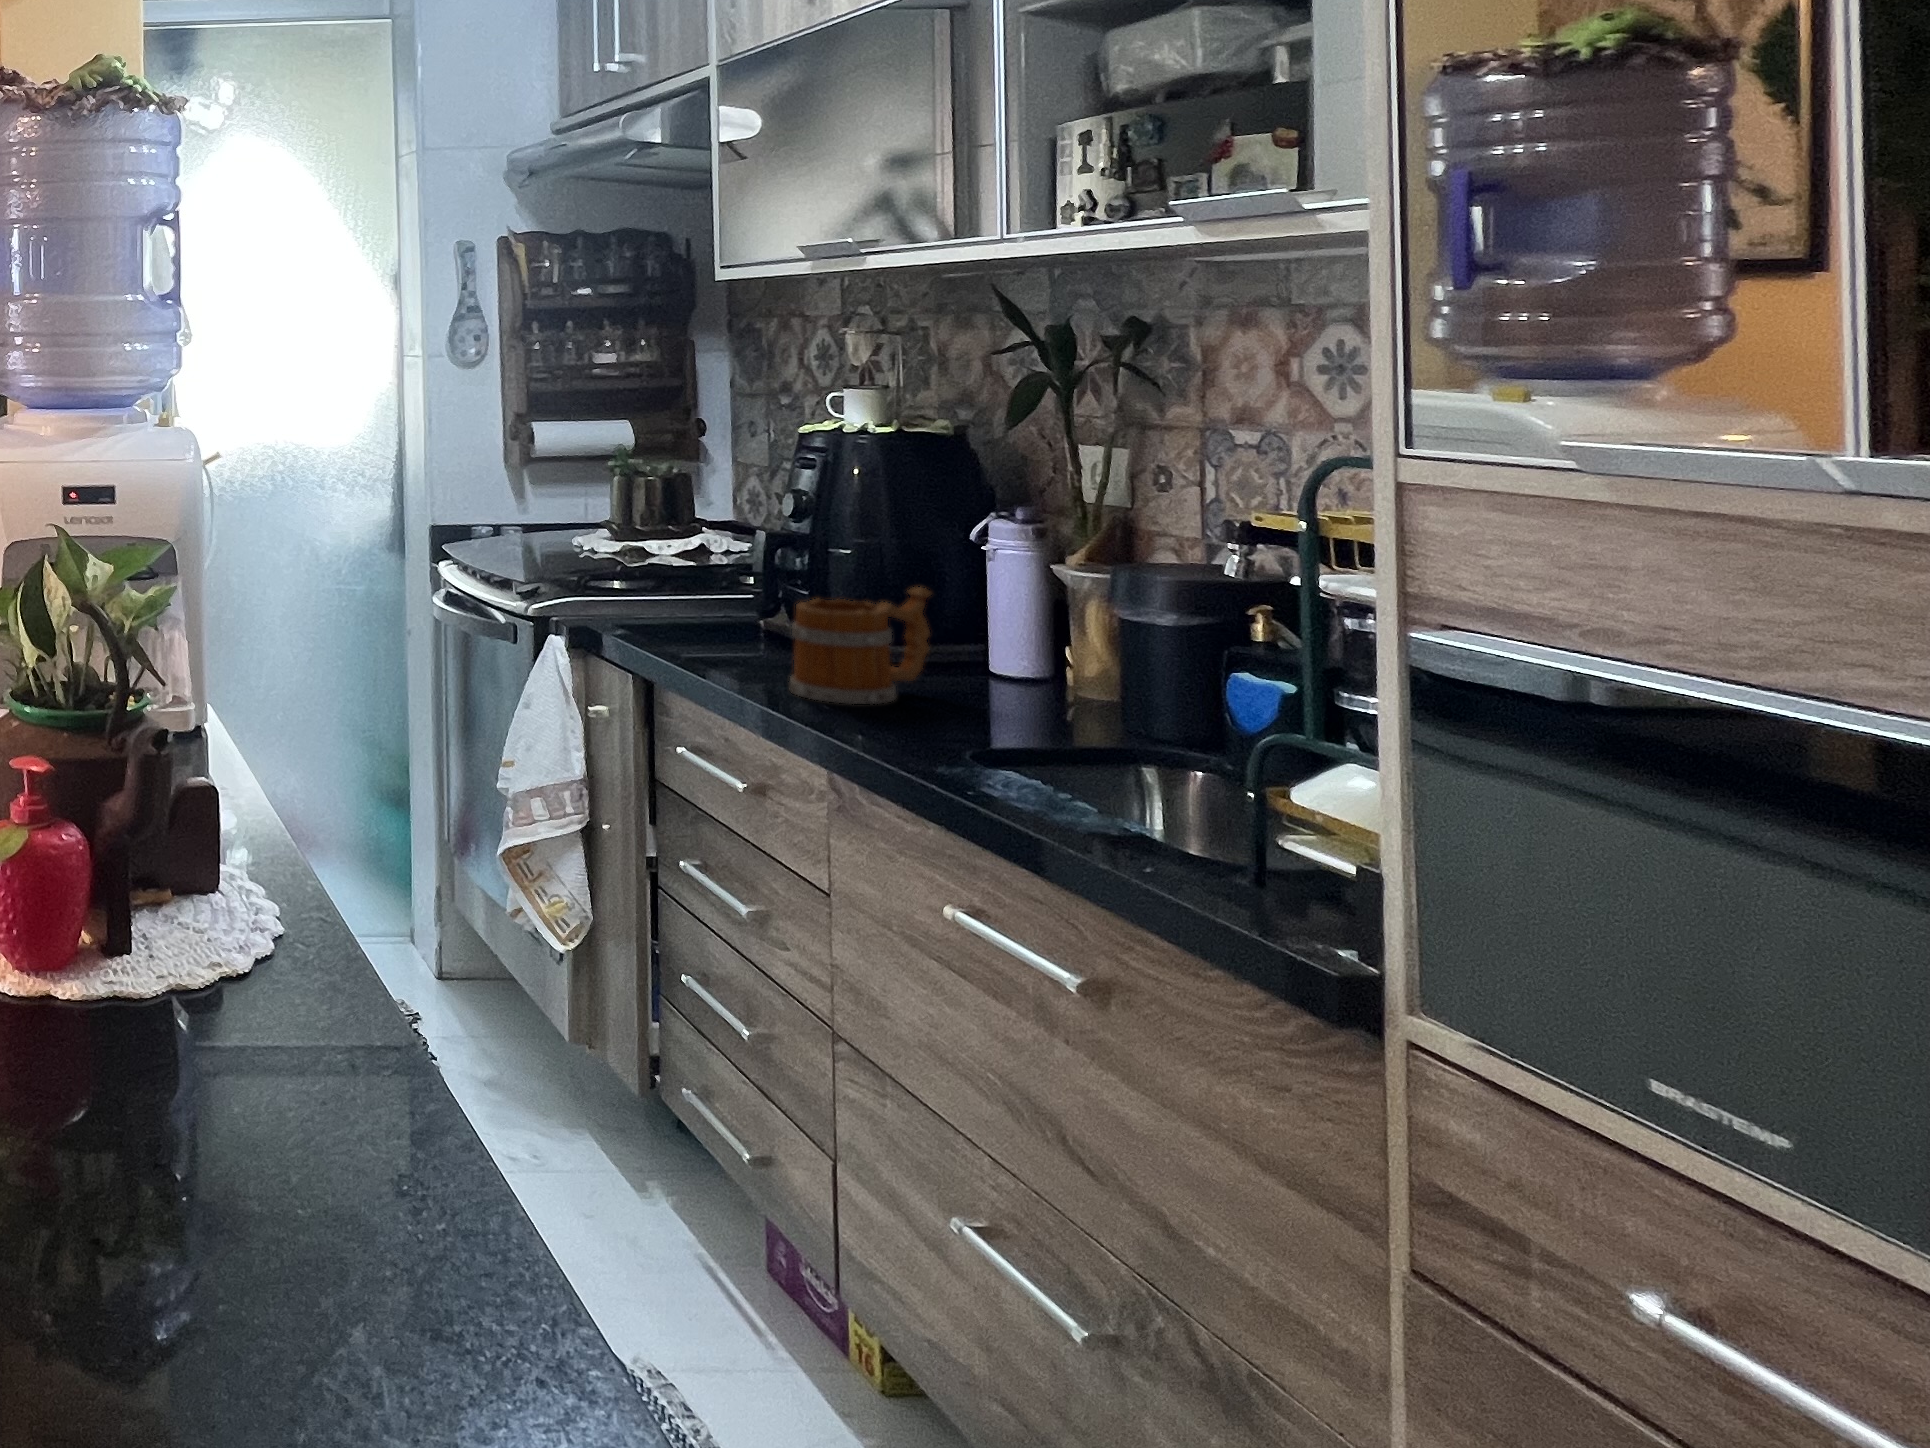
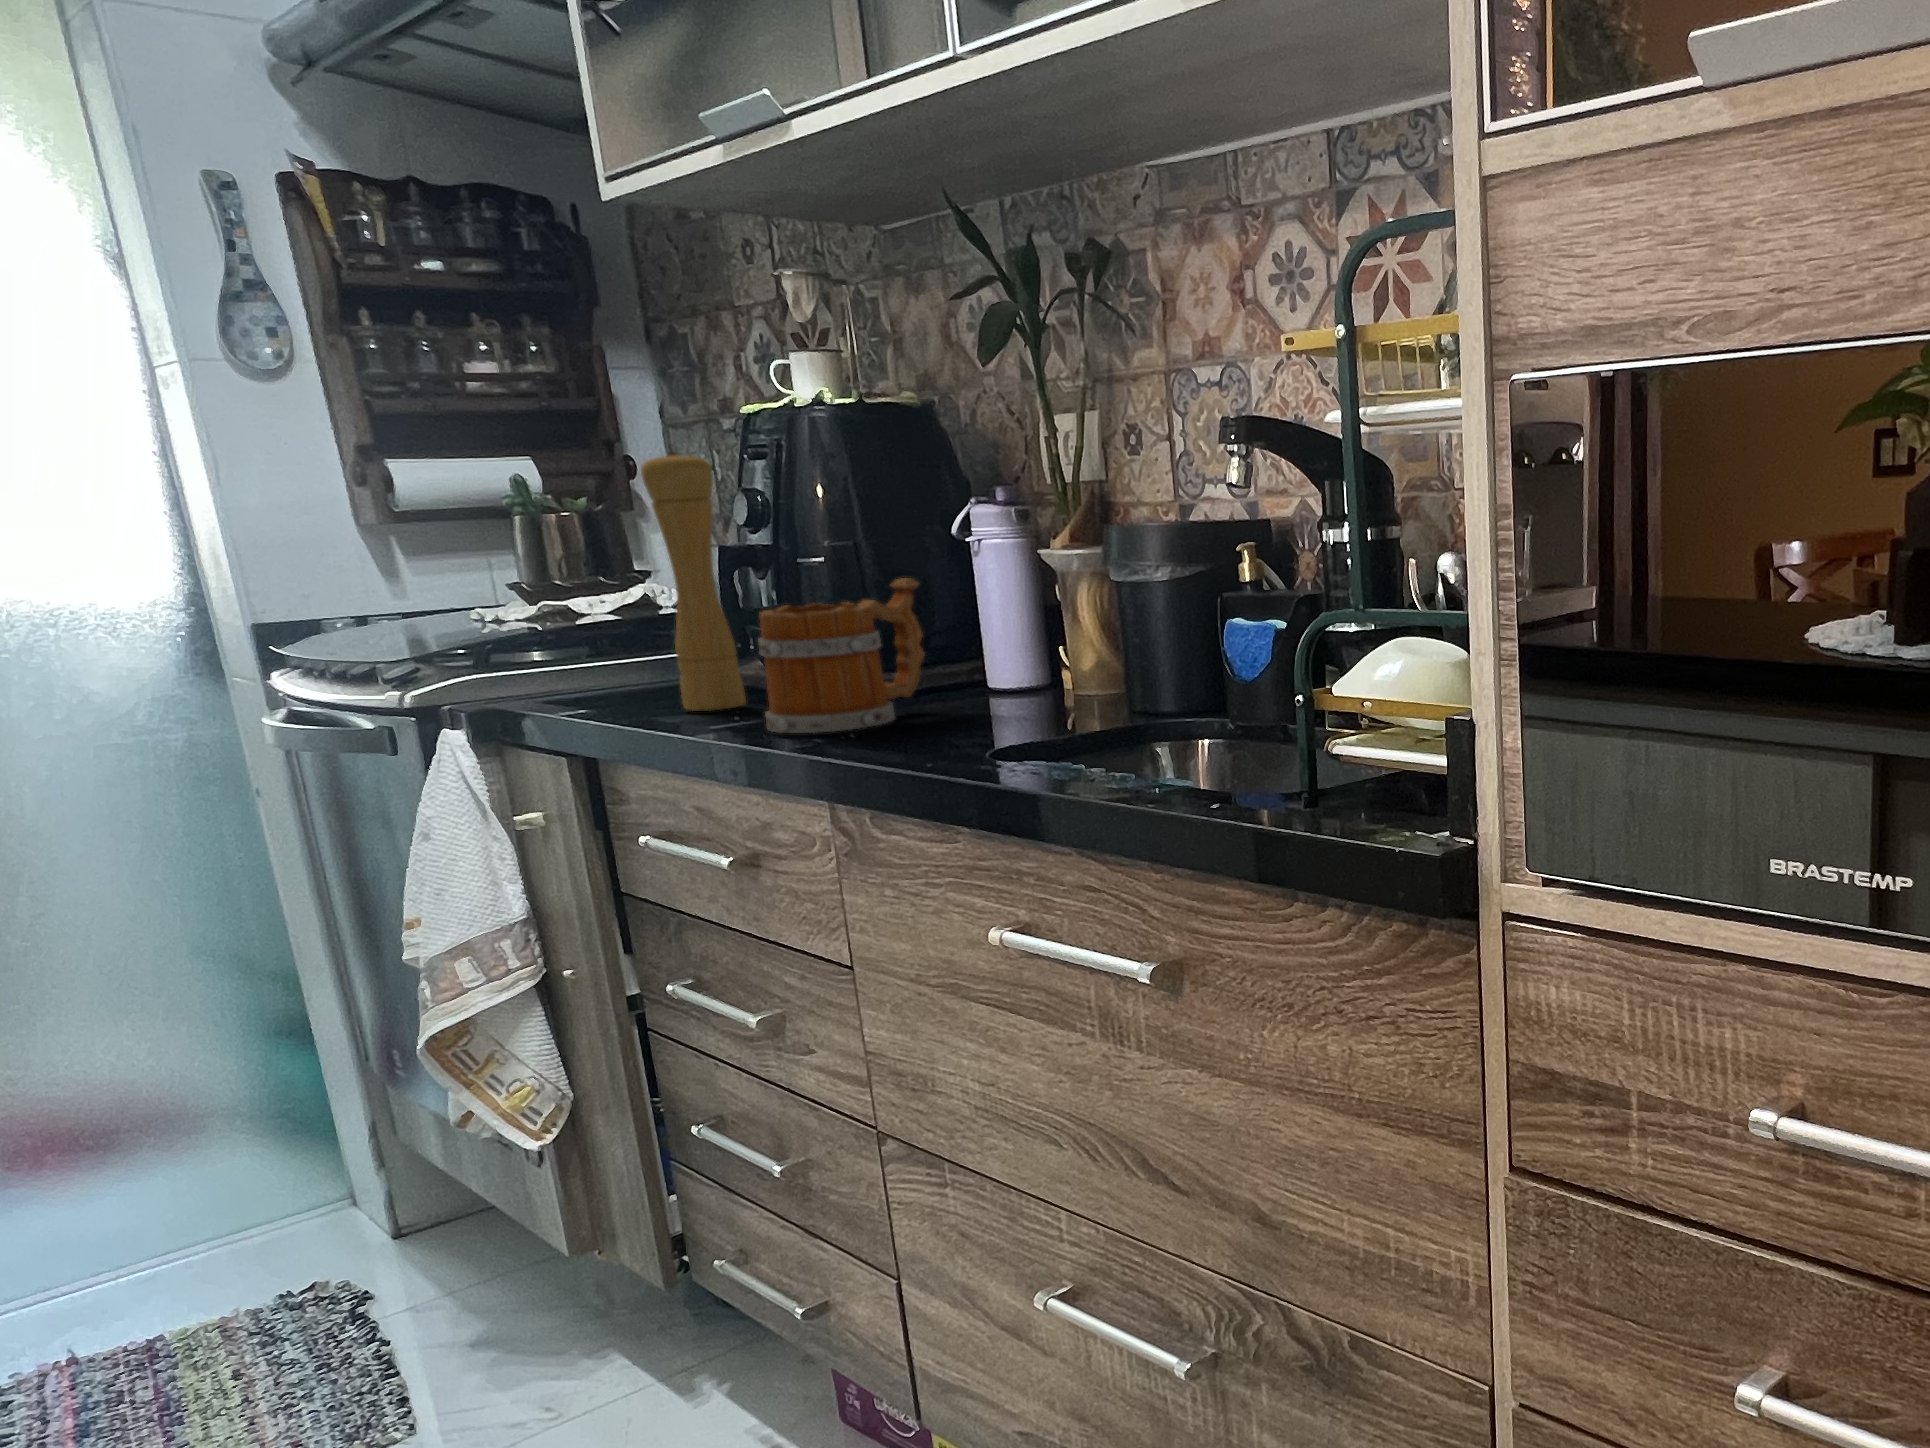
pepper mill: none [722,472,775,662] -> present [641,451,746,711]

